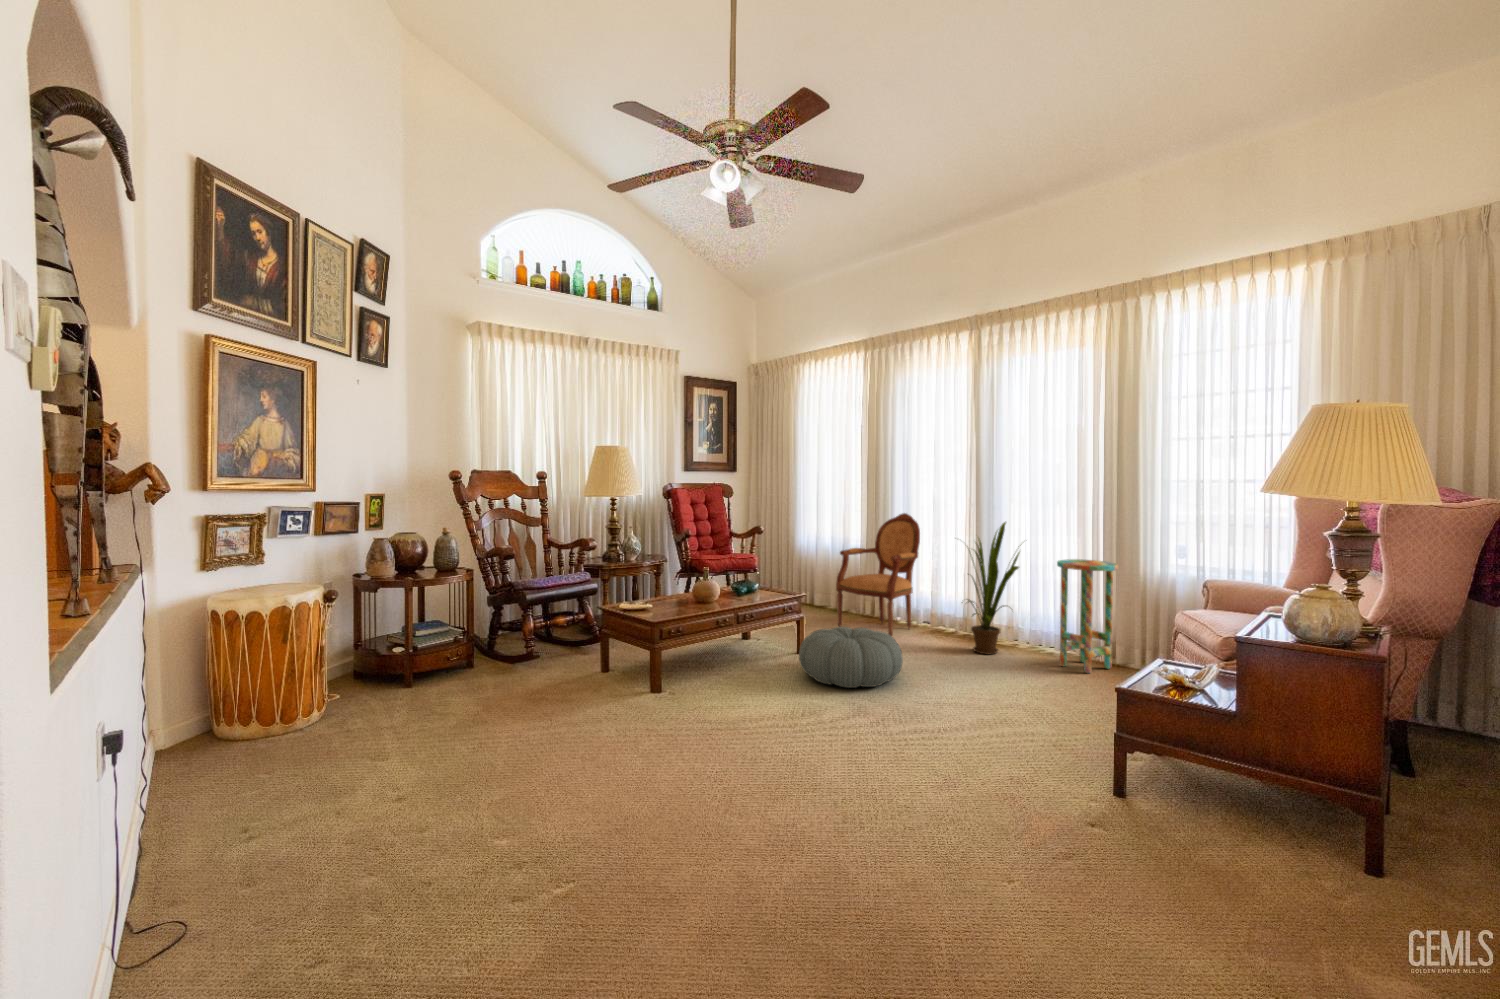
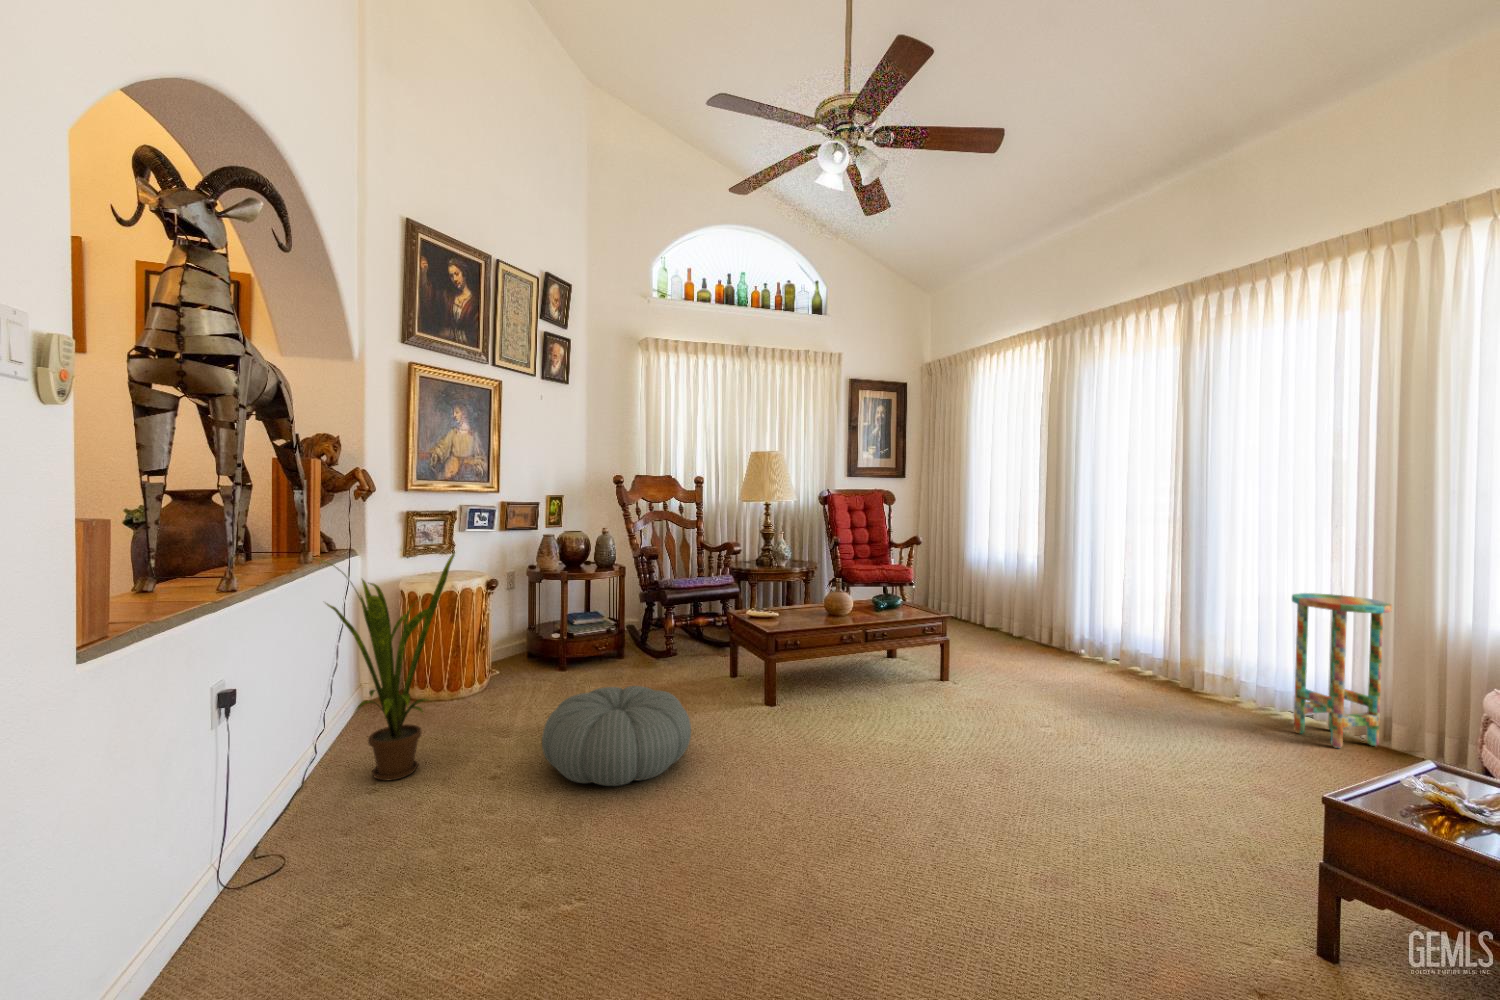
armchair: present [836,513,920,636] -> none [1002,526,1108,671]
house plant: present [962,522,1020,654] -> present [313,553,455,780]
pouf: present [799,627,903,688] -> present [542,686,691,786]

